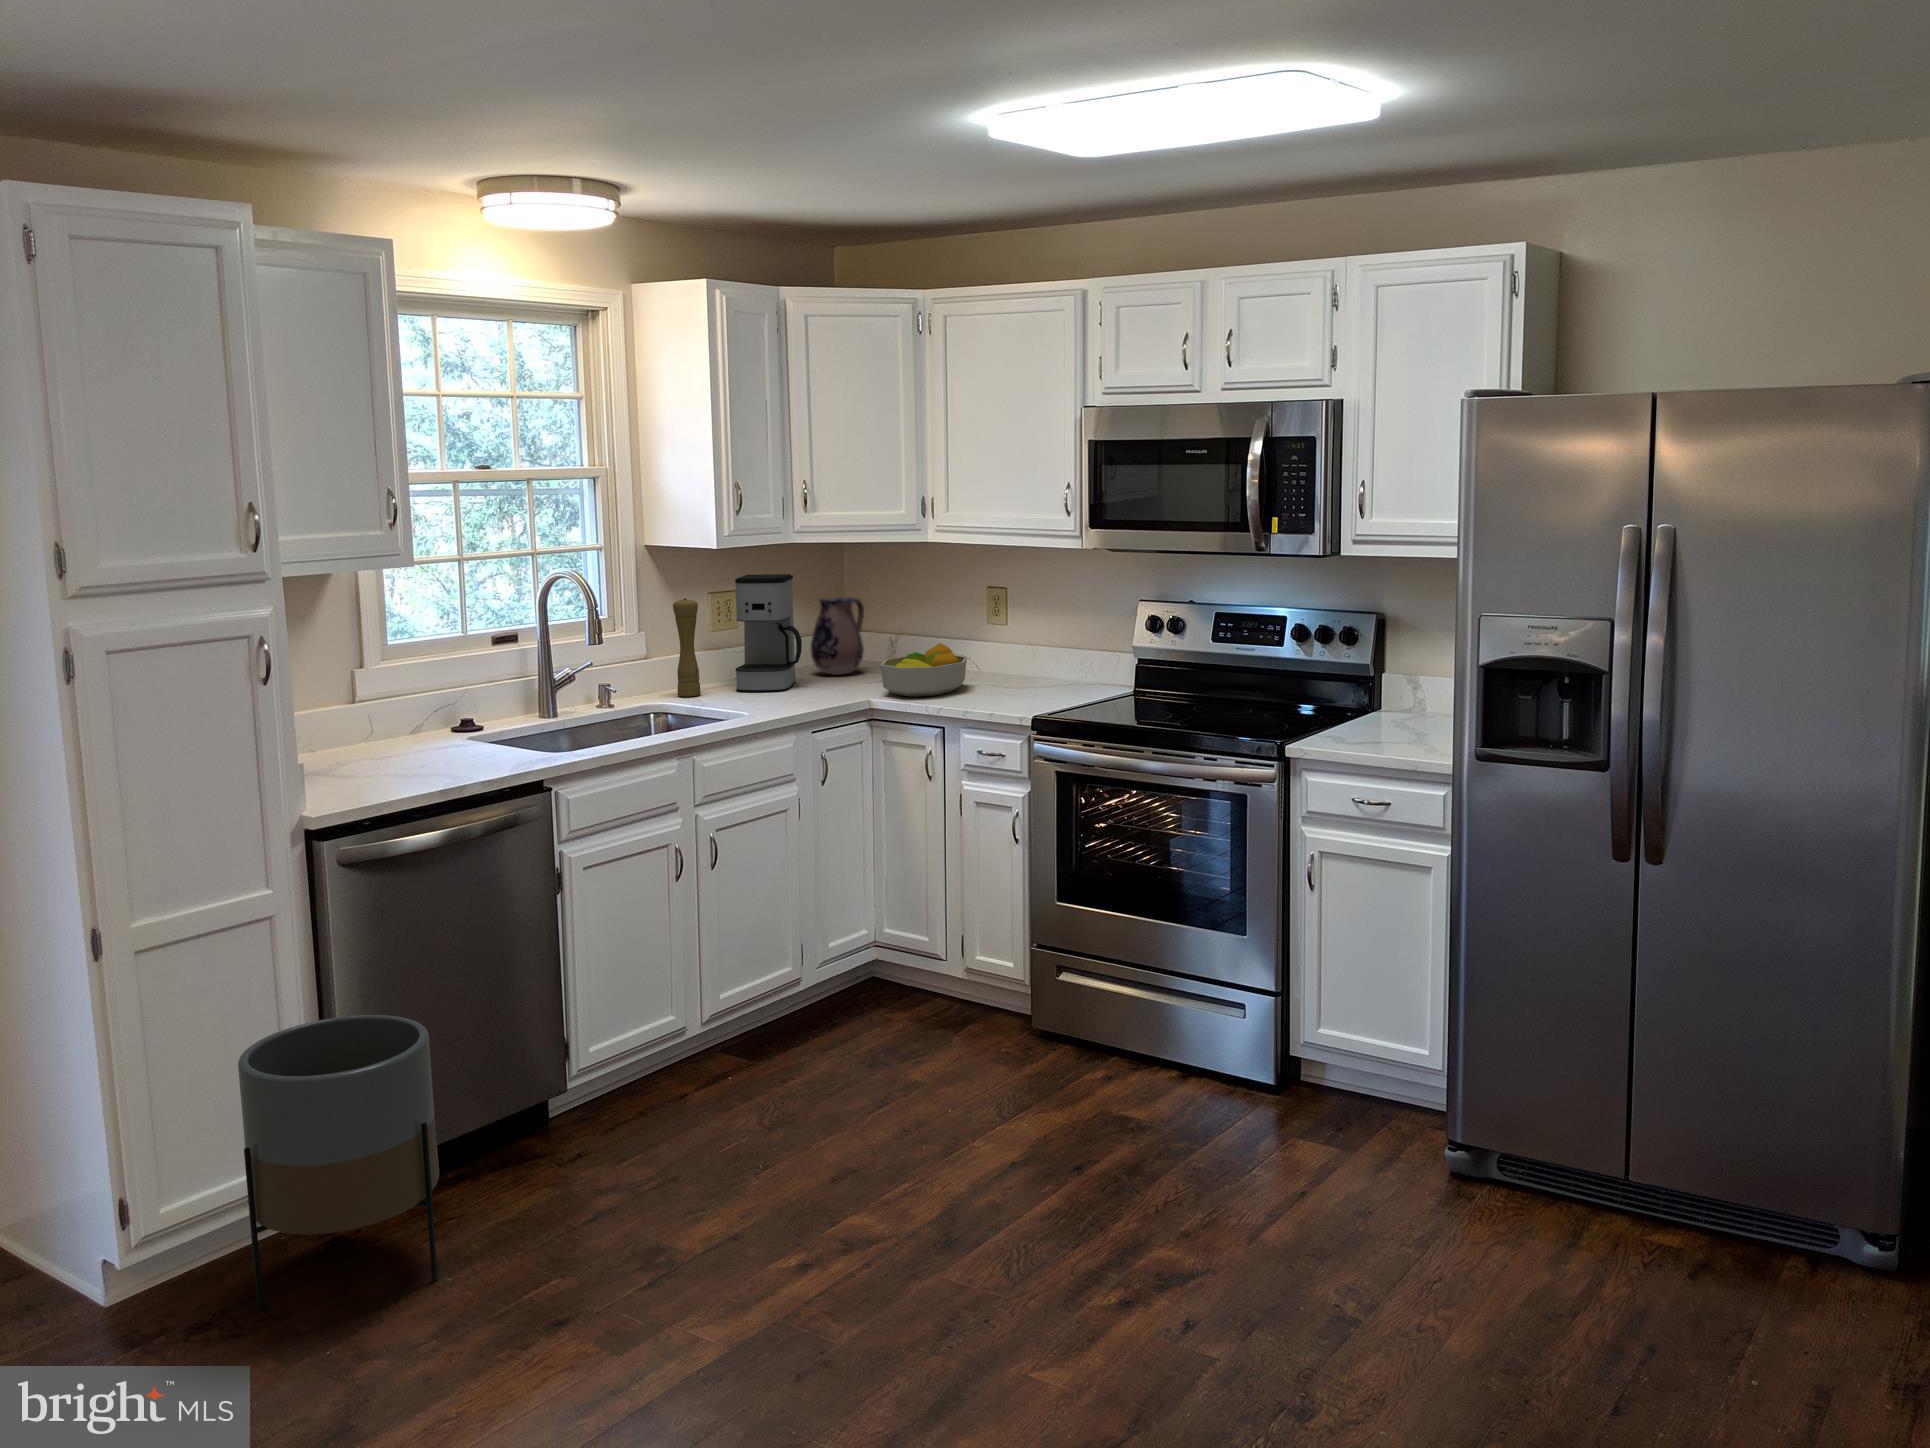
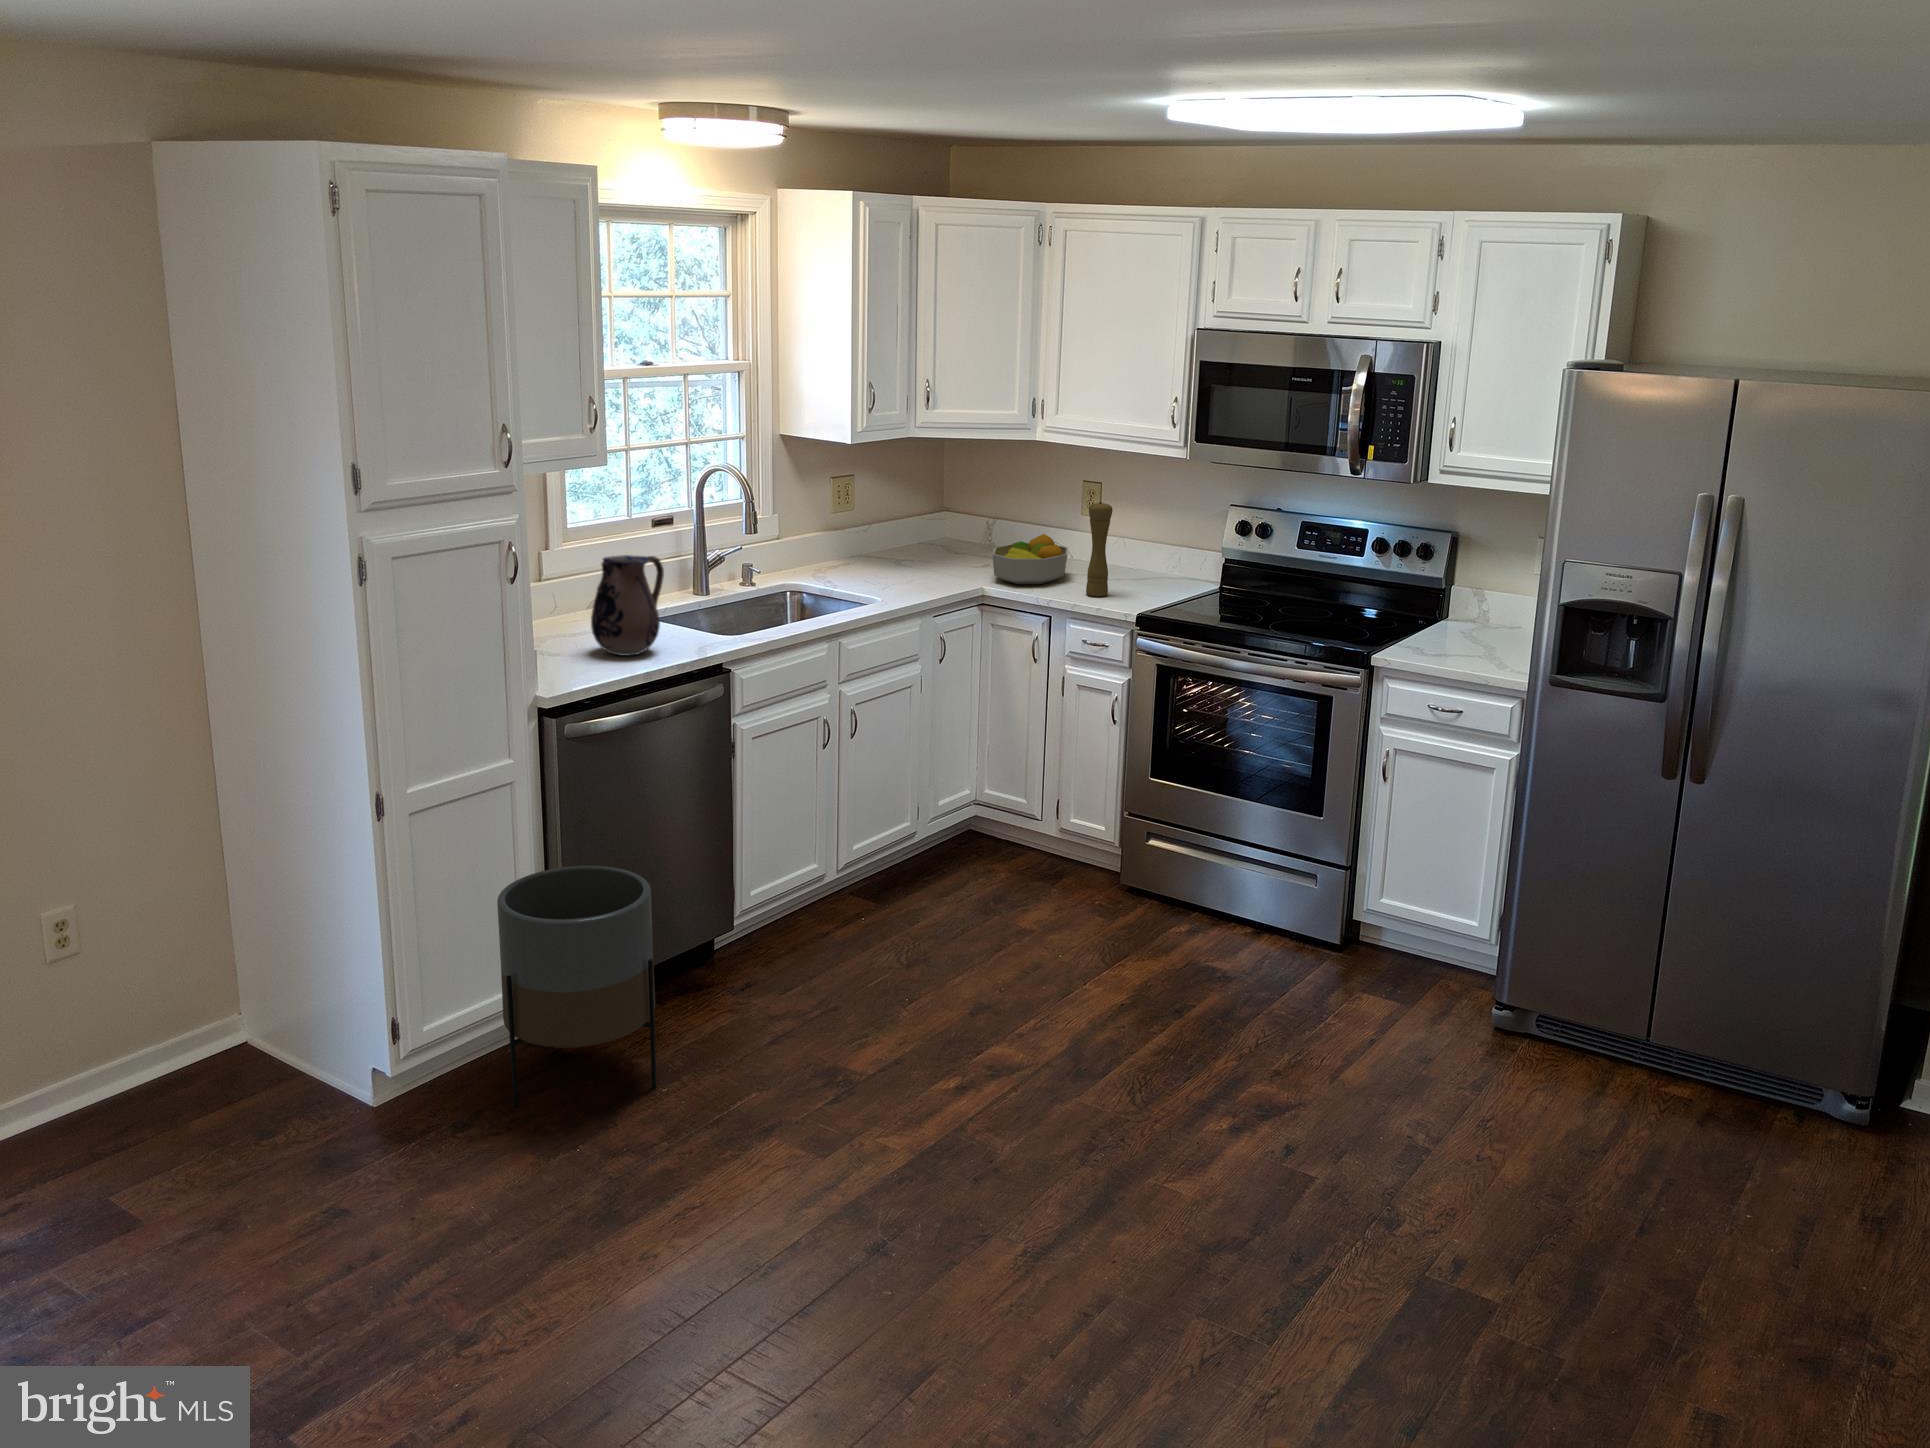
coffee maker: present [735,574,802,692] -> none [855,461,915,572]
pepper mill: present [673,598,701,696] -> present [1086,502,1113,596]
ceramic pitcher: present [811,598,864,675] -> present [591,555,664,656]

